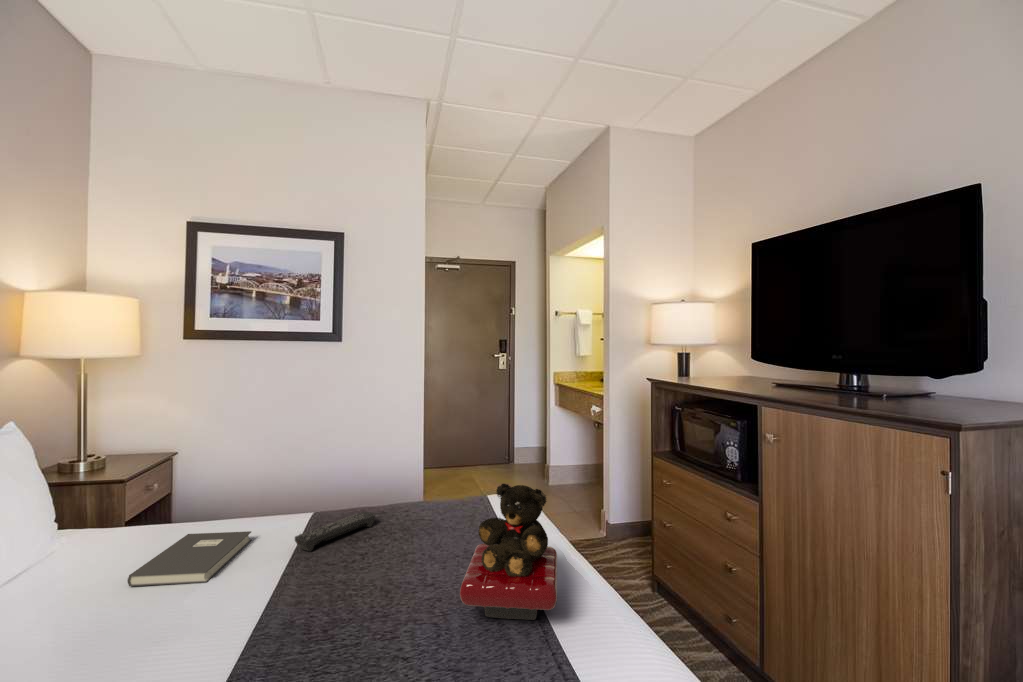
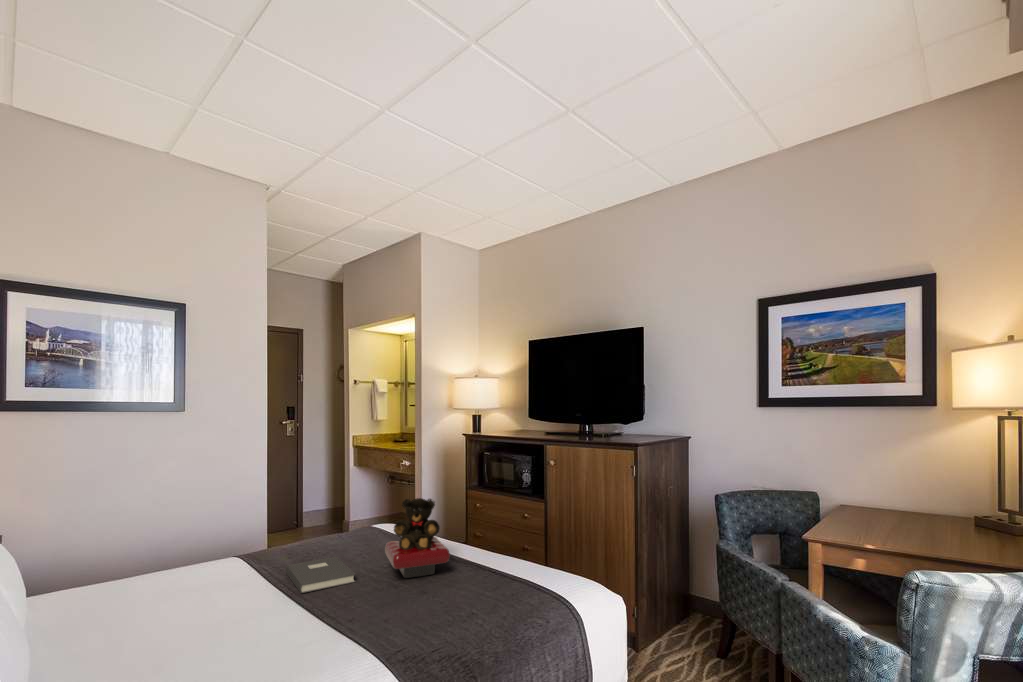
remote control: present [295,512,375,551] -> none [221,550,274,579]
book: present [127,531,251,586] -> present [285,557,356,593]

